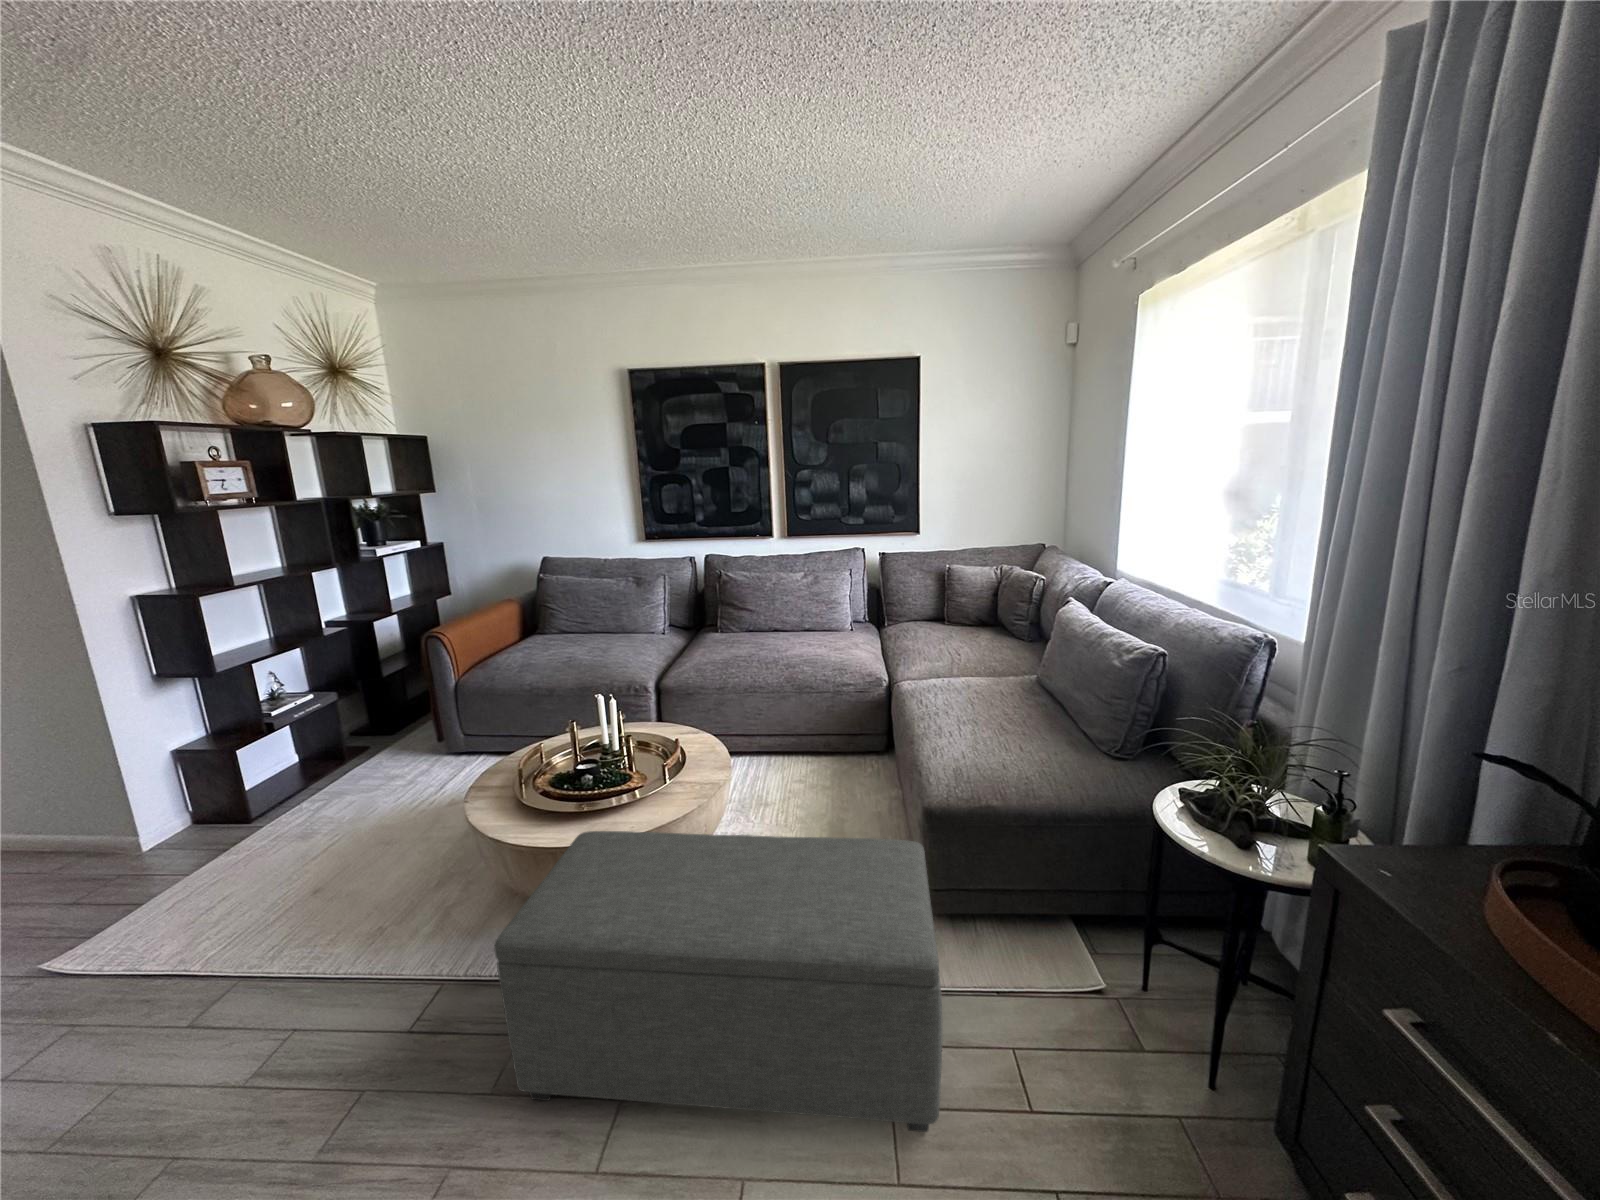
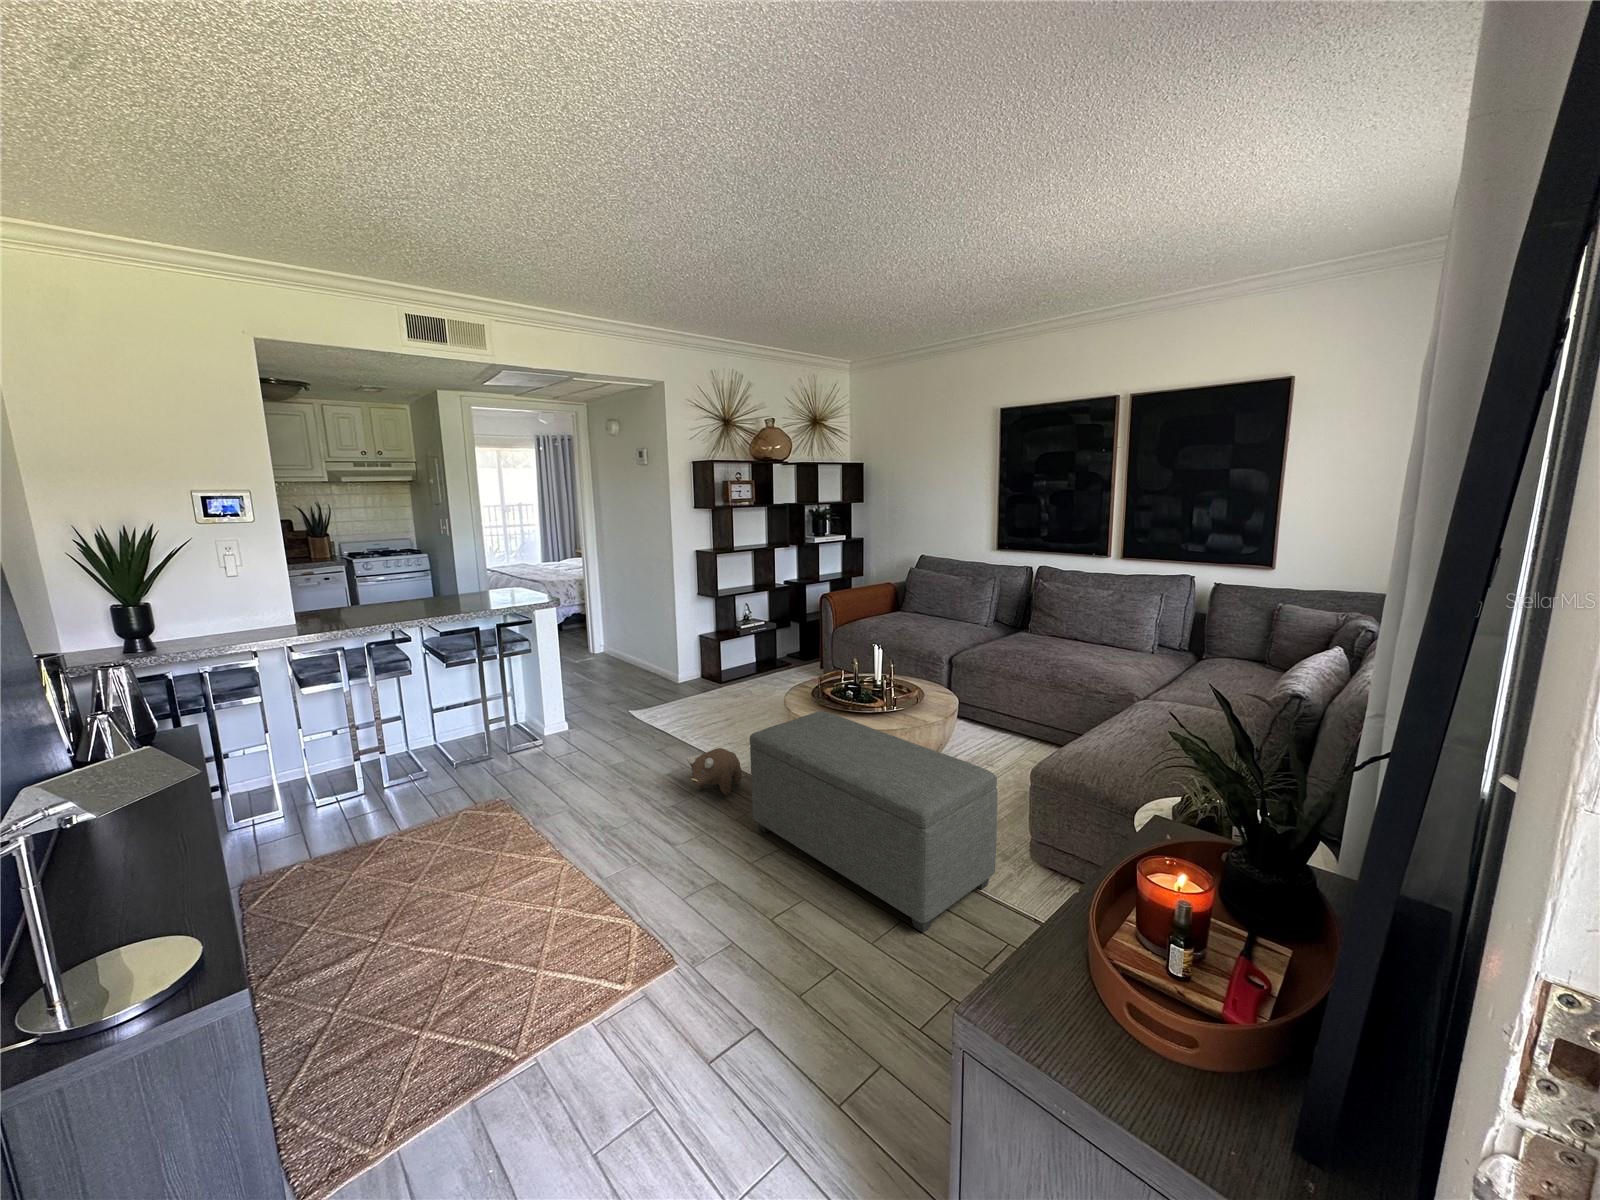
plush toy: none [307,966,427,1087] -> present [686,748,742,795]

